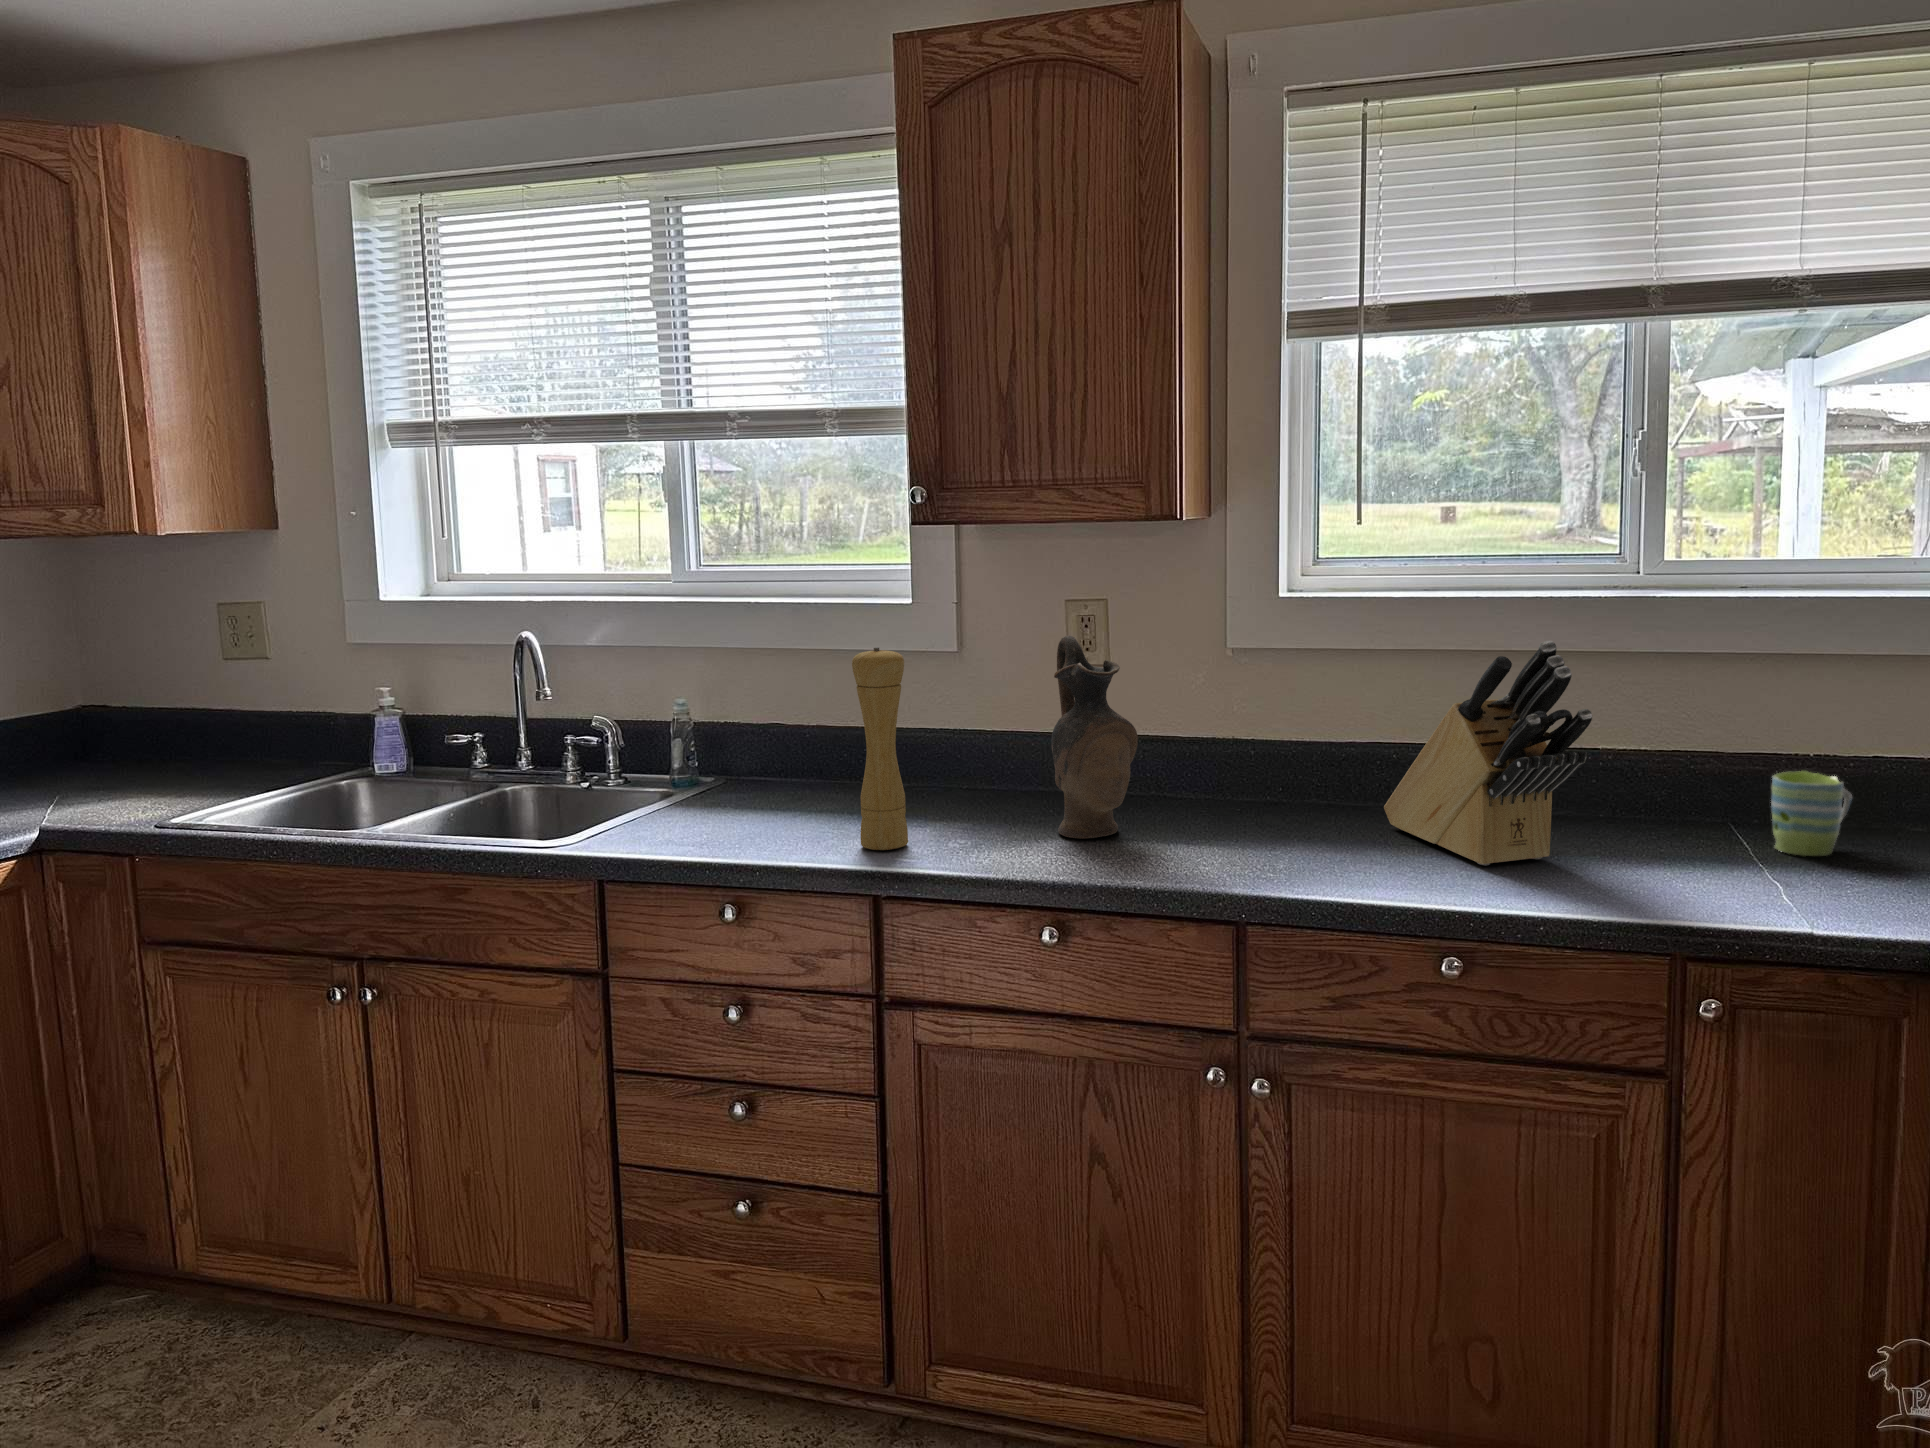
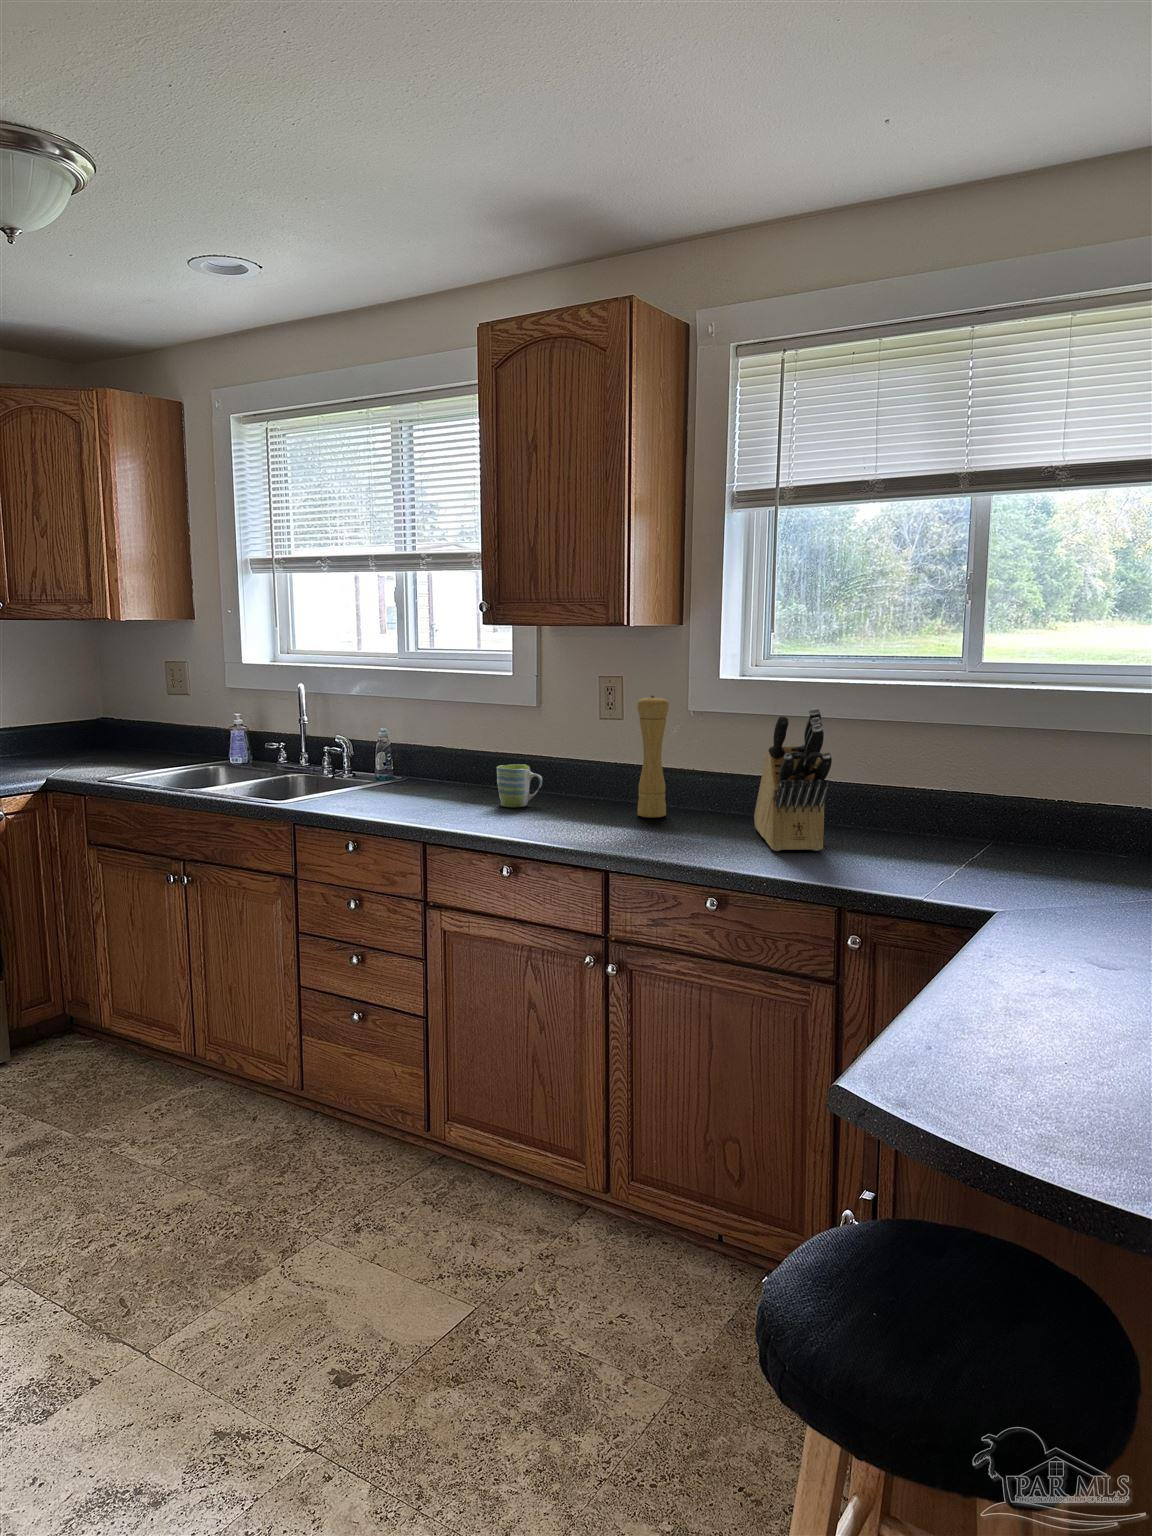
ceramic pitcher: present [1051,635,1138,838] -> none [548,695,599,820]
pepper mill: present [852,647,908,850] -> present [637,695,669,818]
mug: present [1771,771,1852,856] -> present [497,764,542,807]

